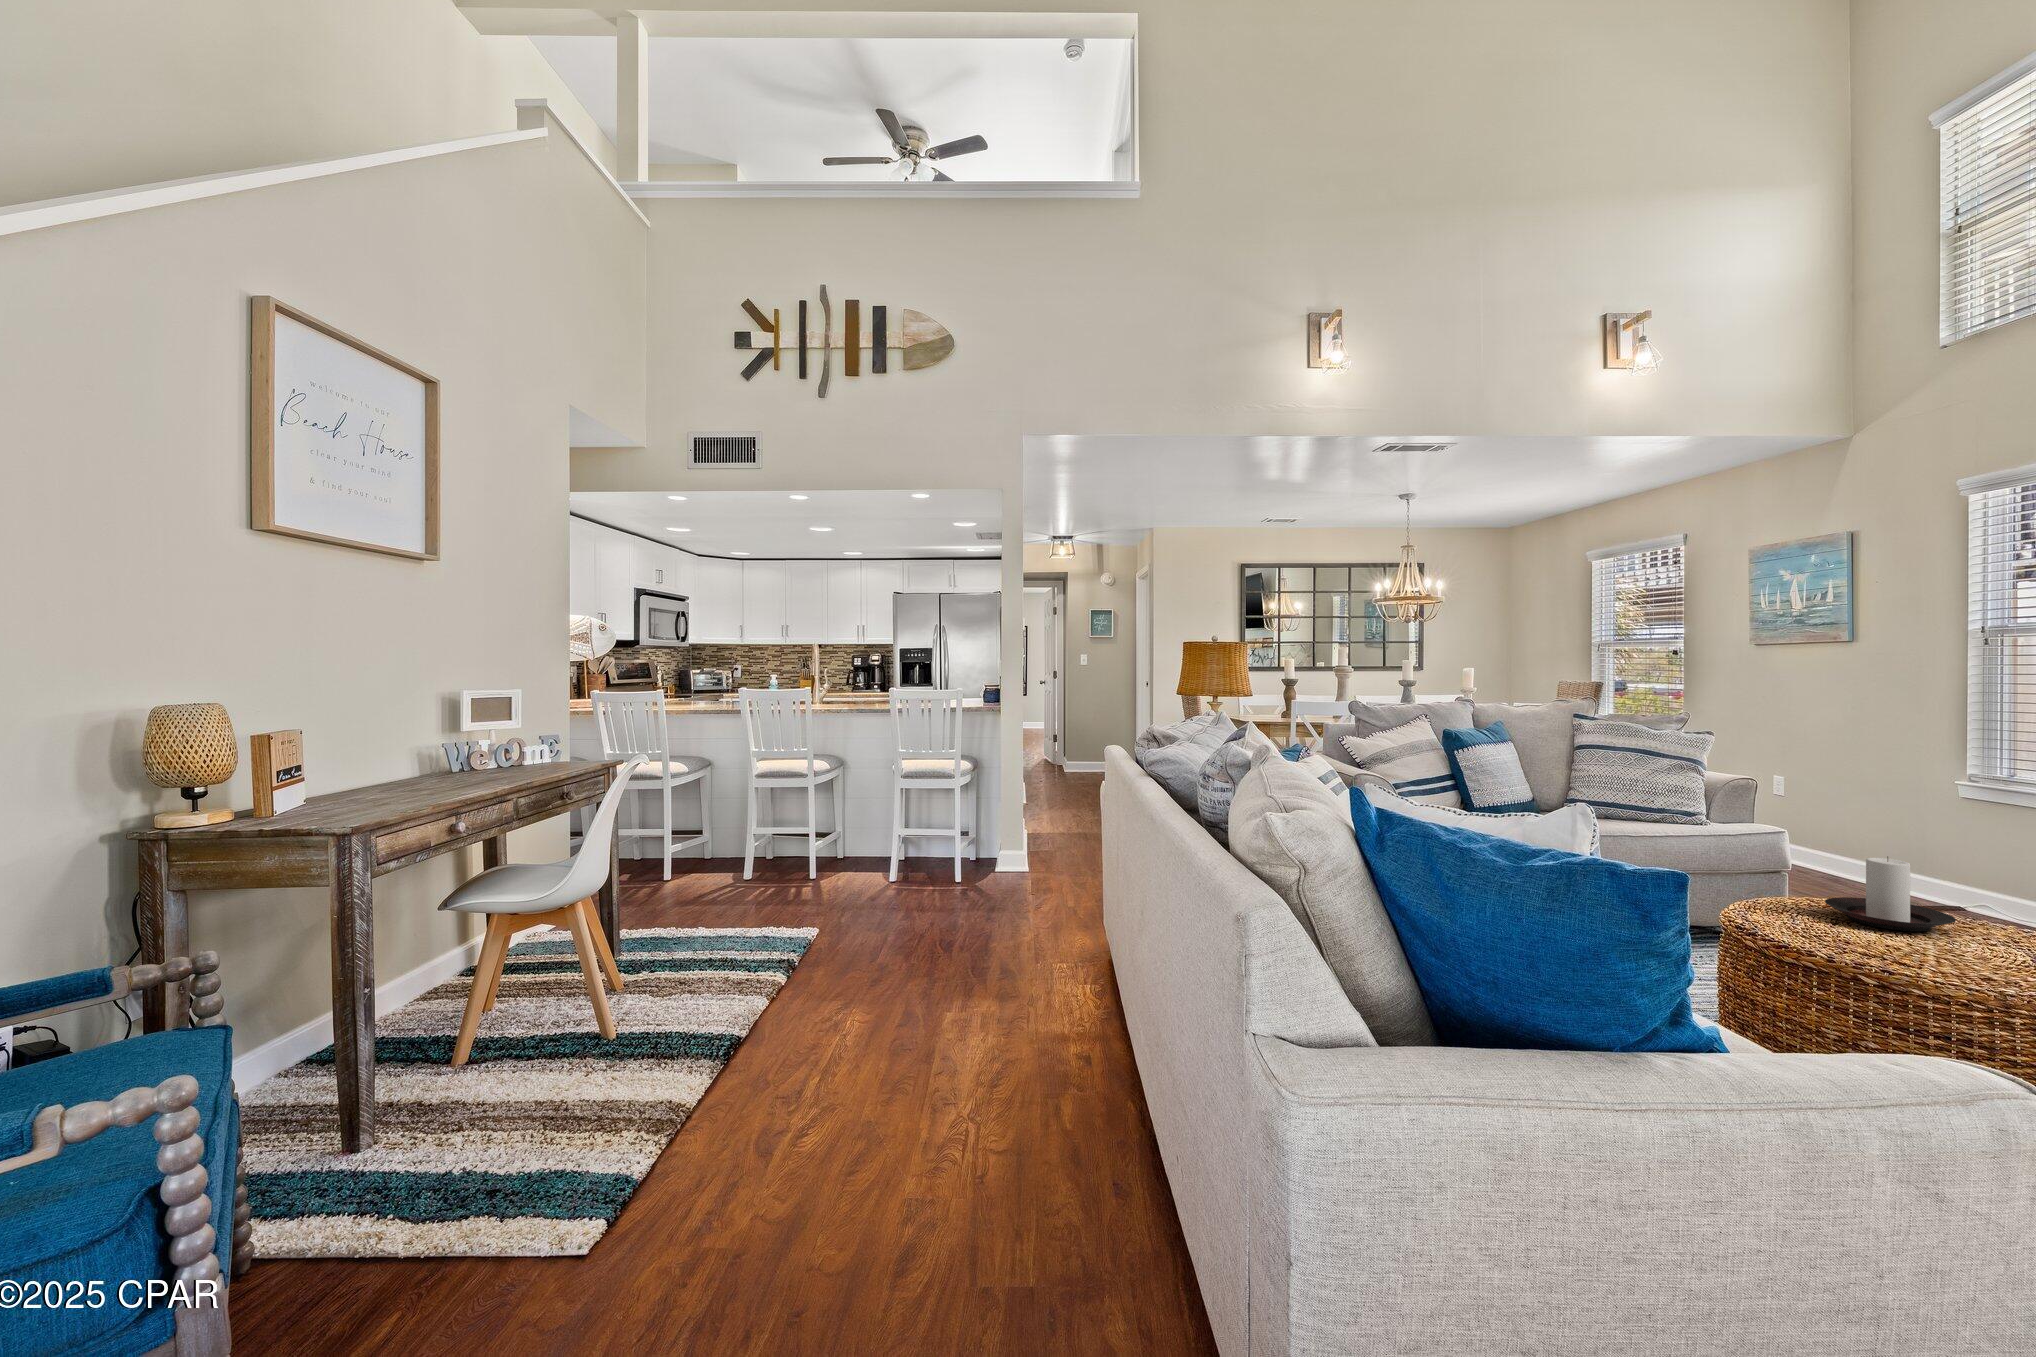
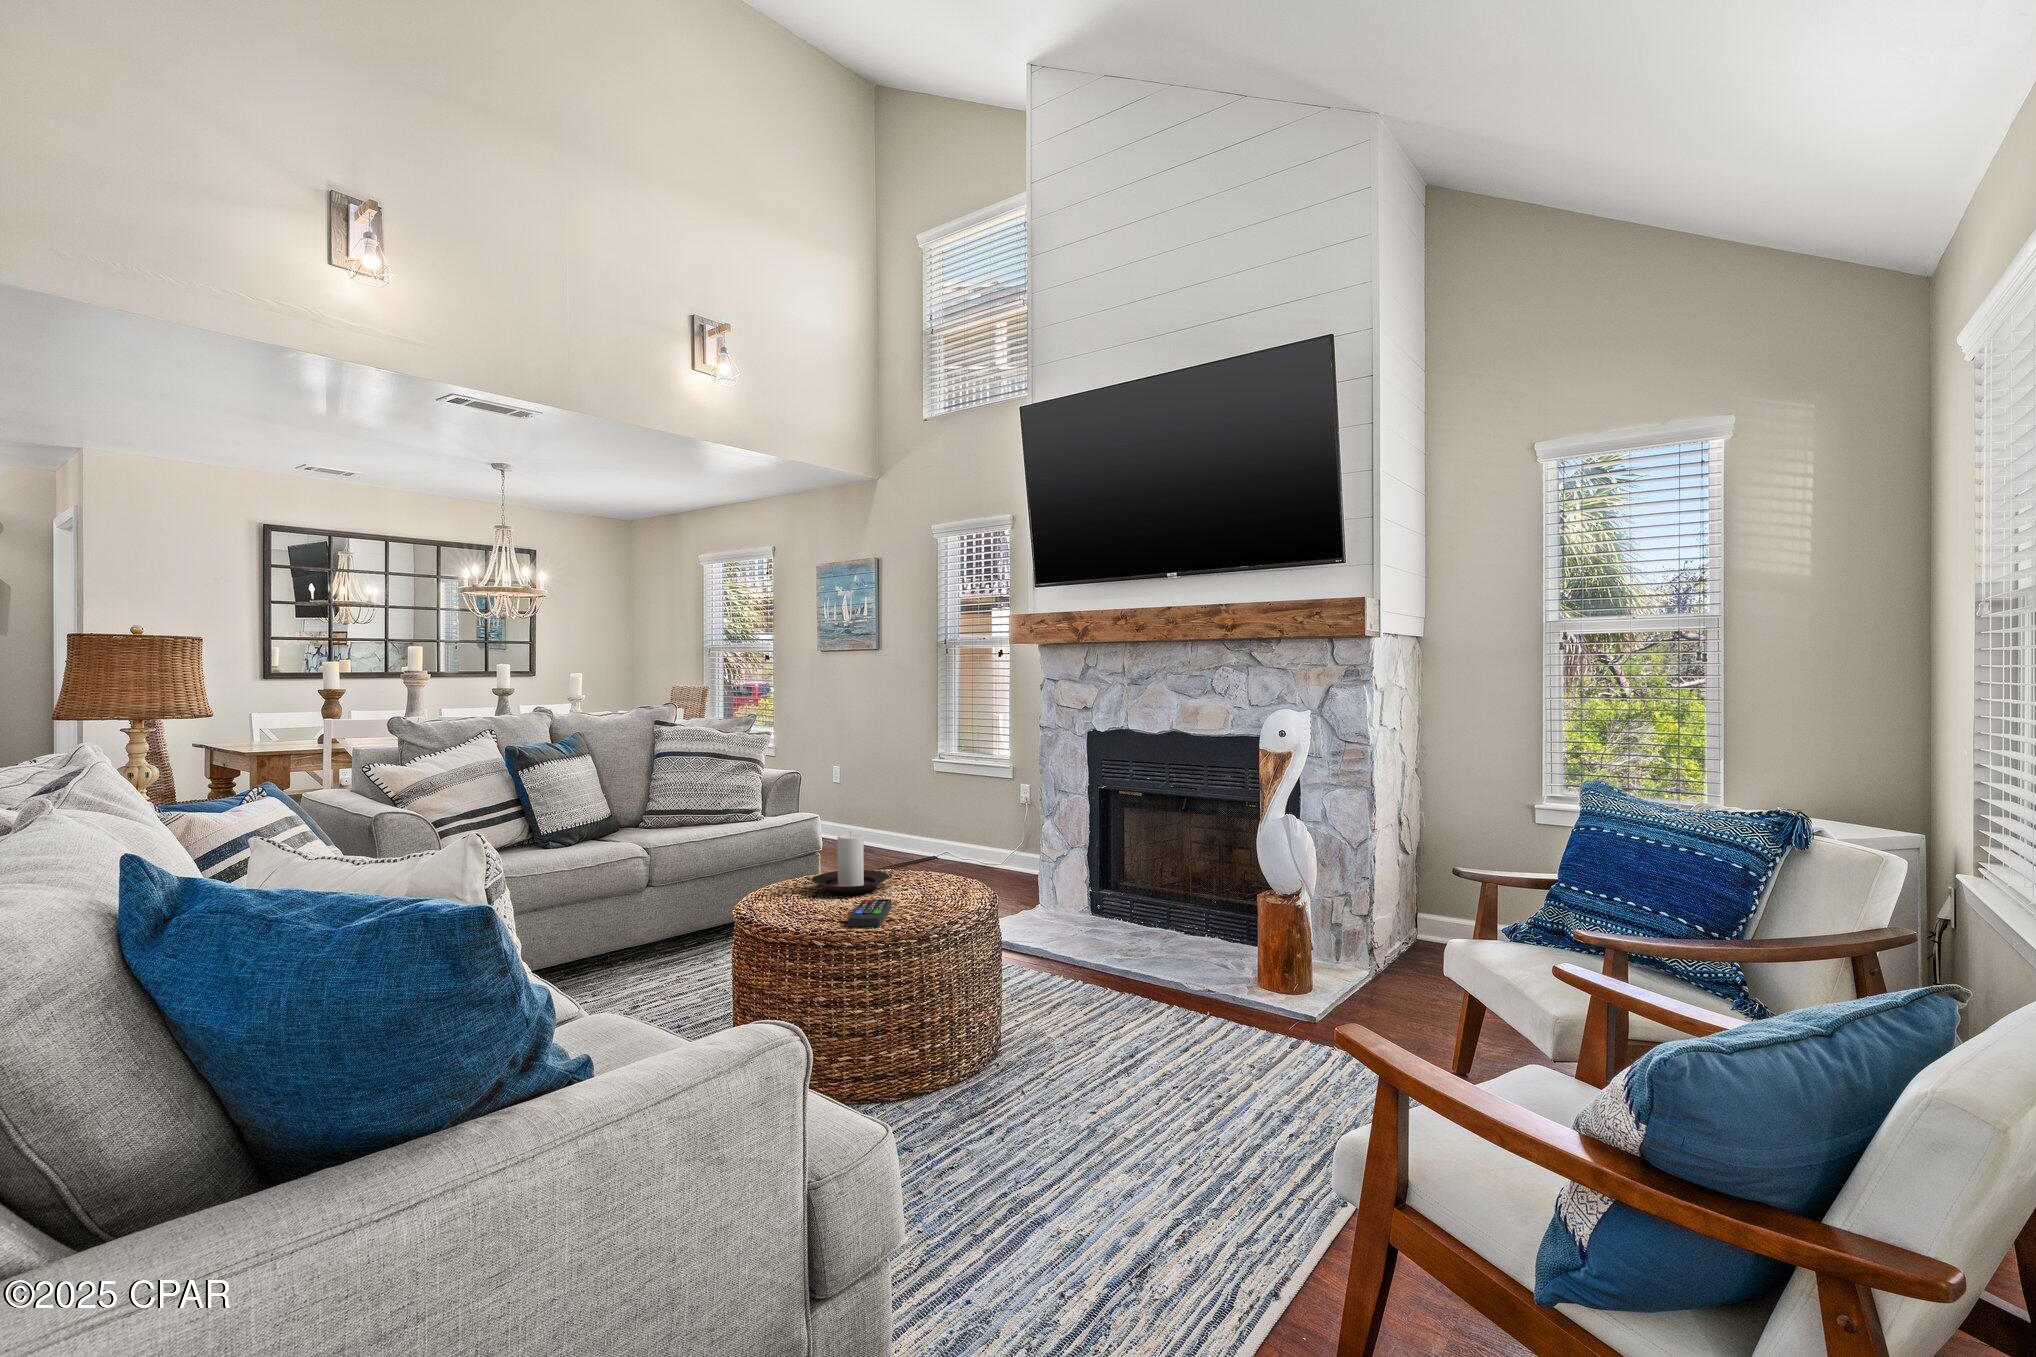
remote control: none [1913,941,1978,980] -> present [849,899,892,926]

